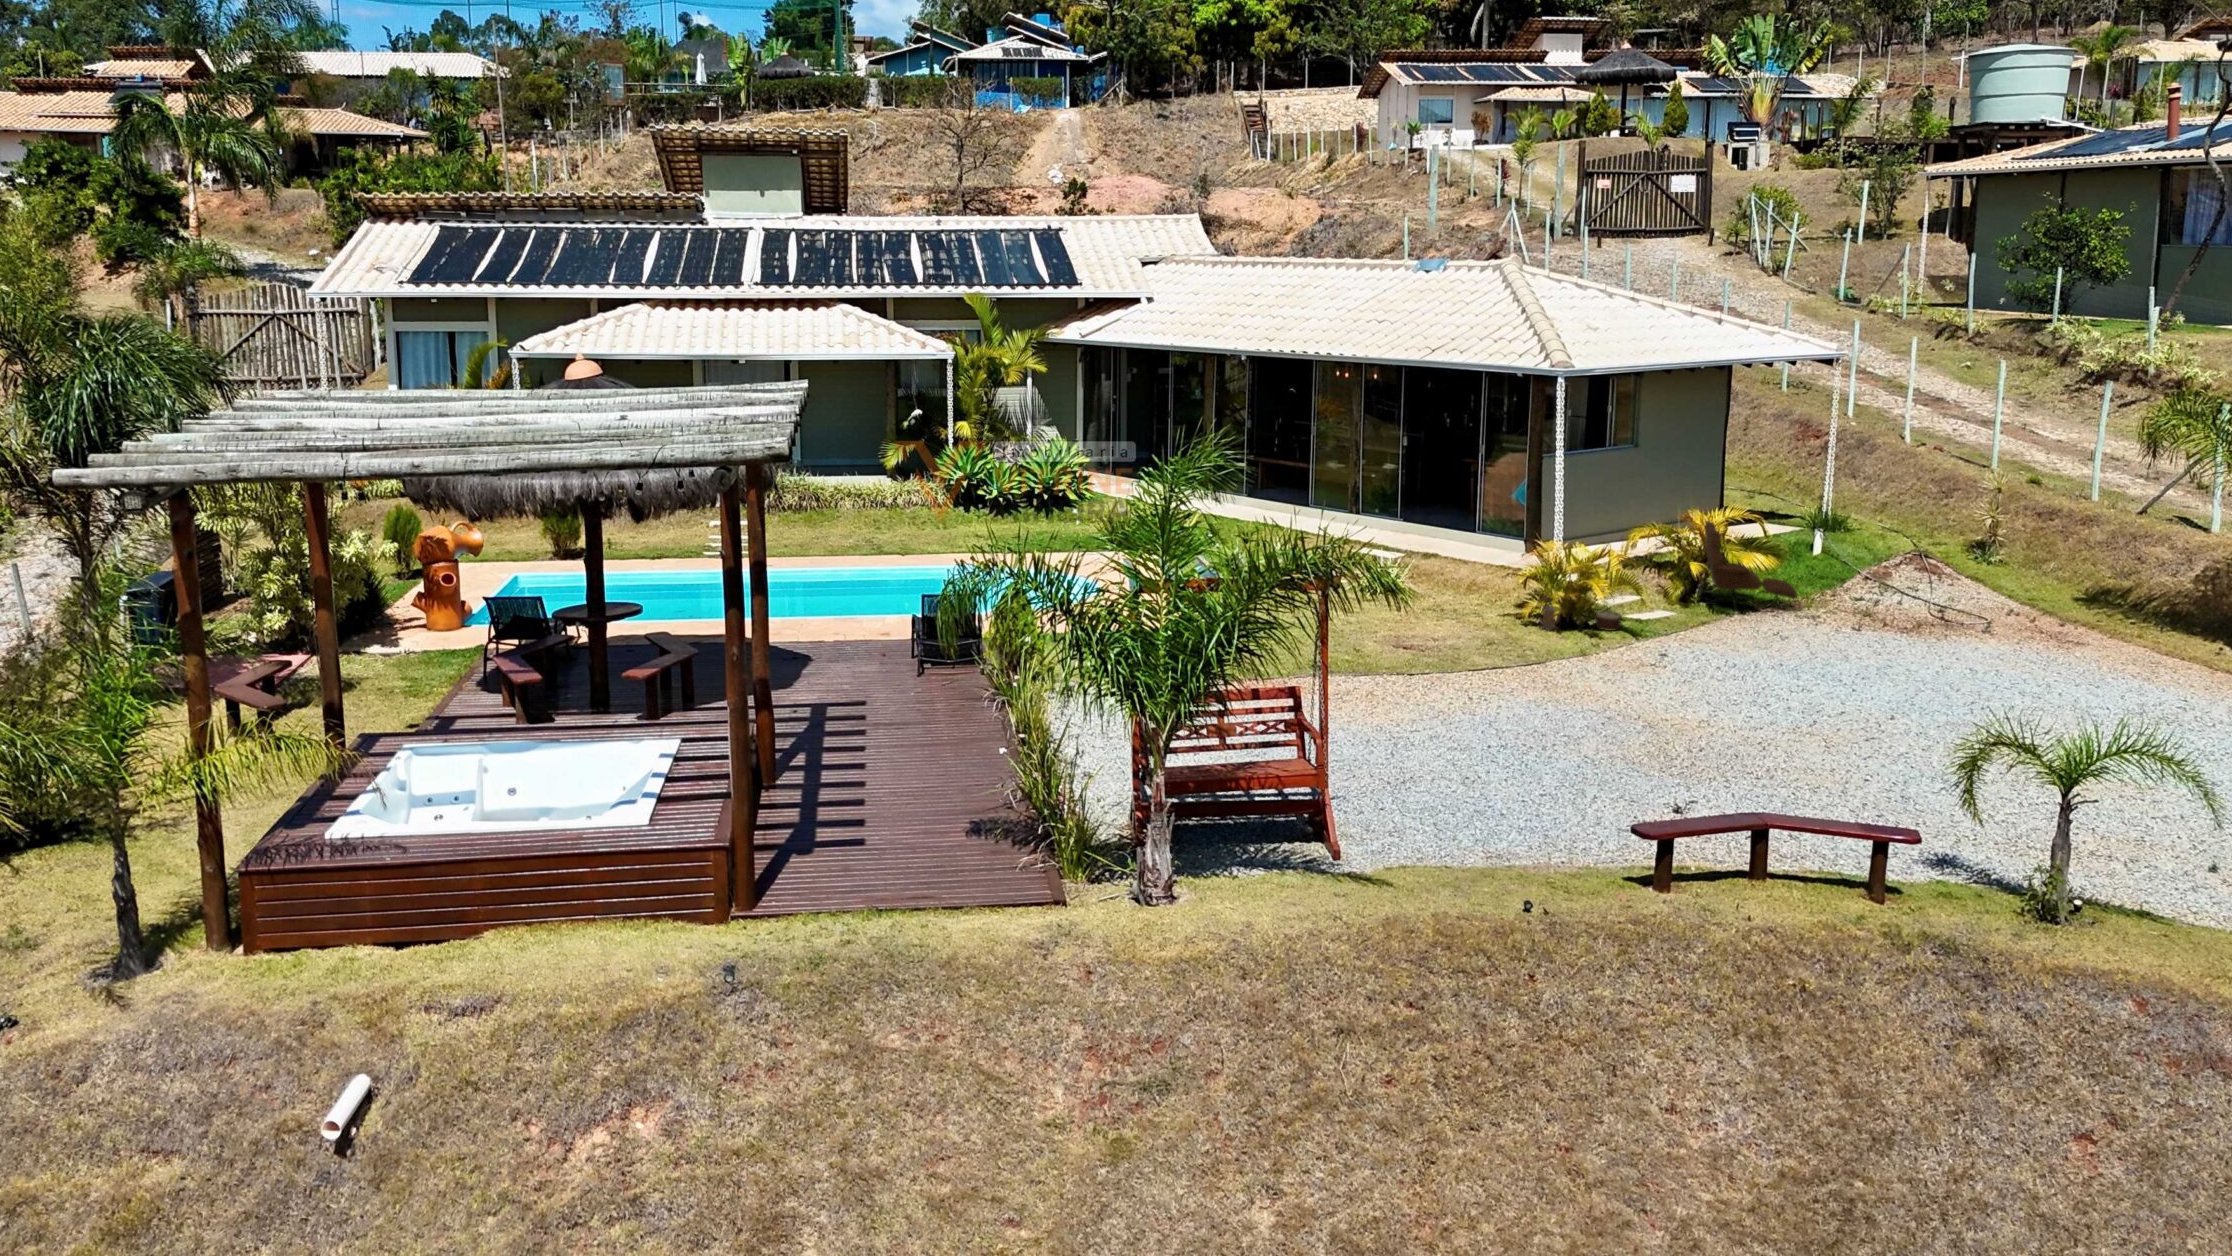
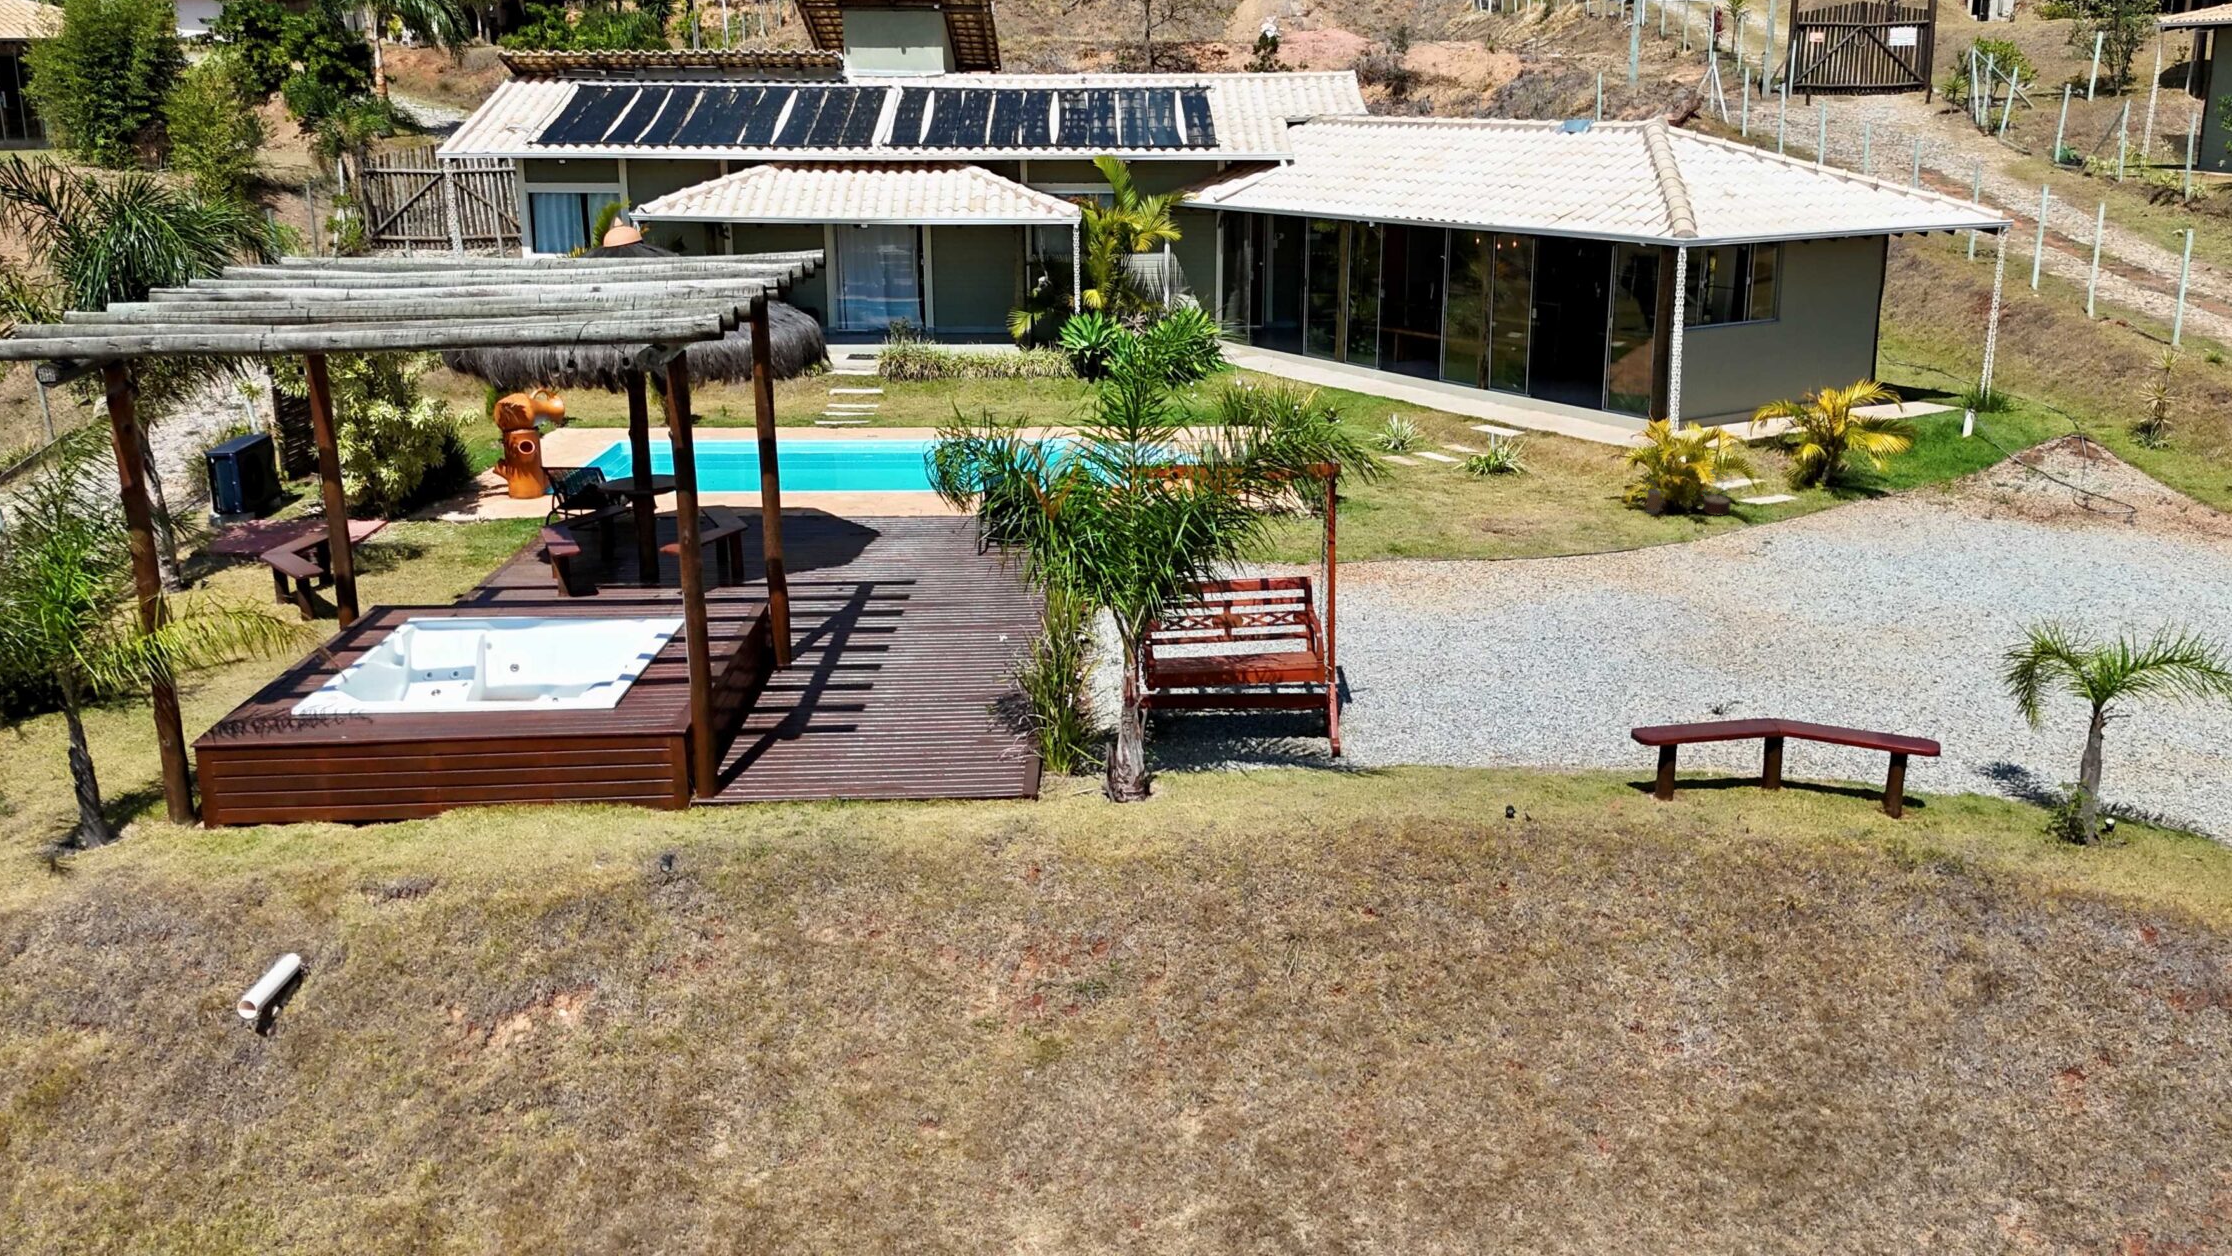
lounge chair: present [1705,521,1797,610] -> none [1829,400,1926,498]

